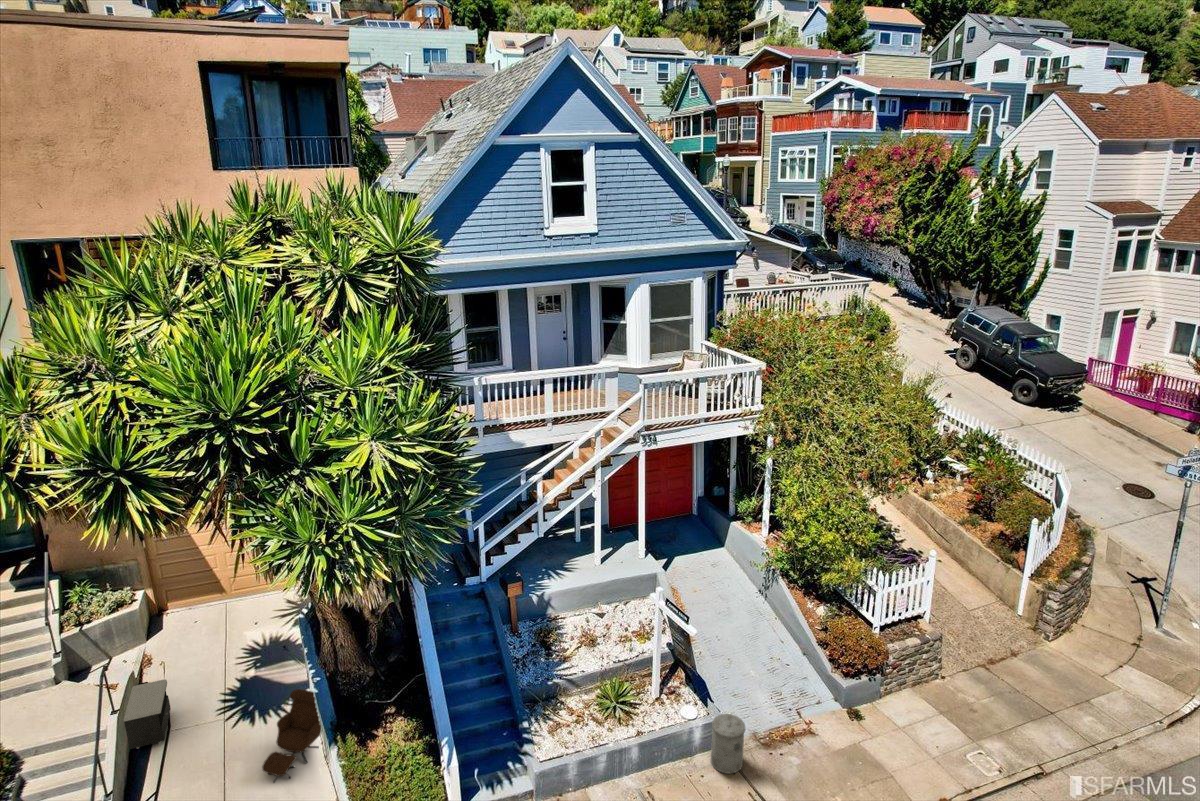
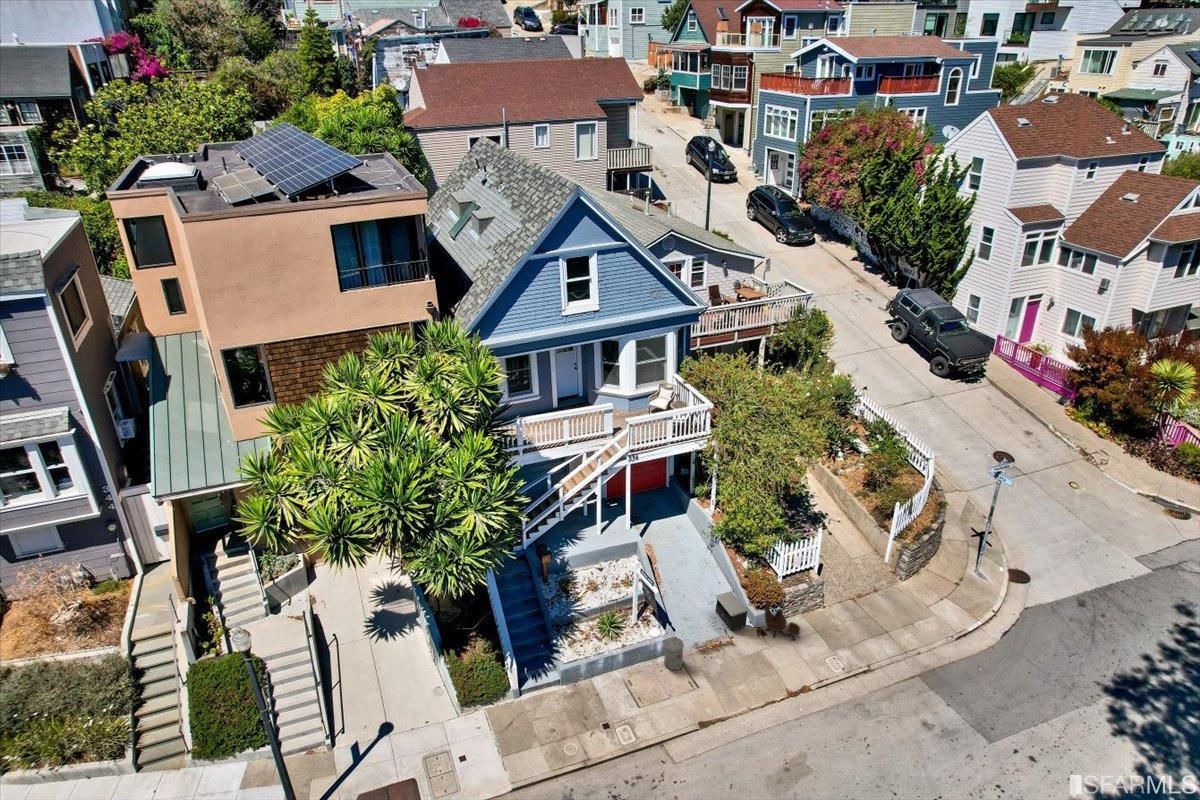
storage bench: present [124,679,171,749] -> present [716,591,747,631]
lounge chair: present [262,689,321,782] -> present [765,601,800,637]

